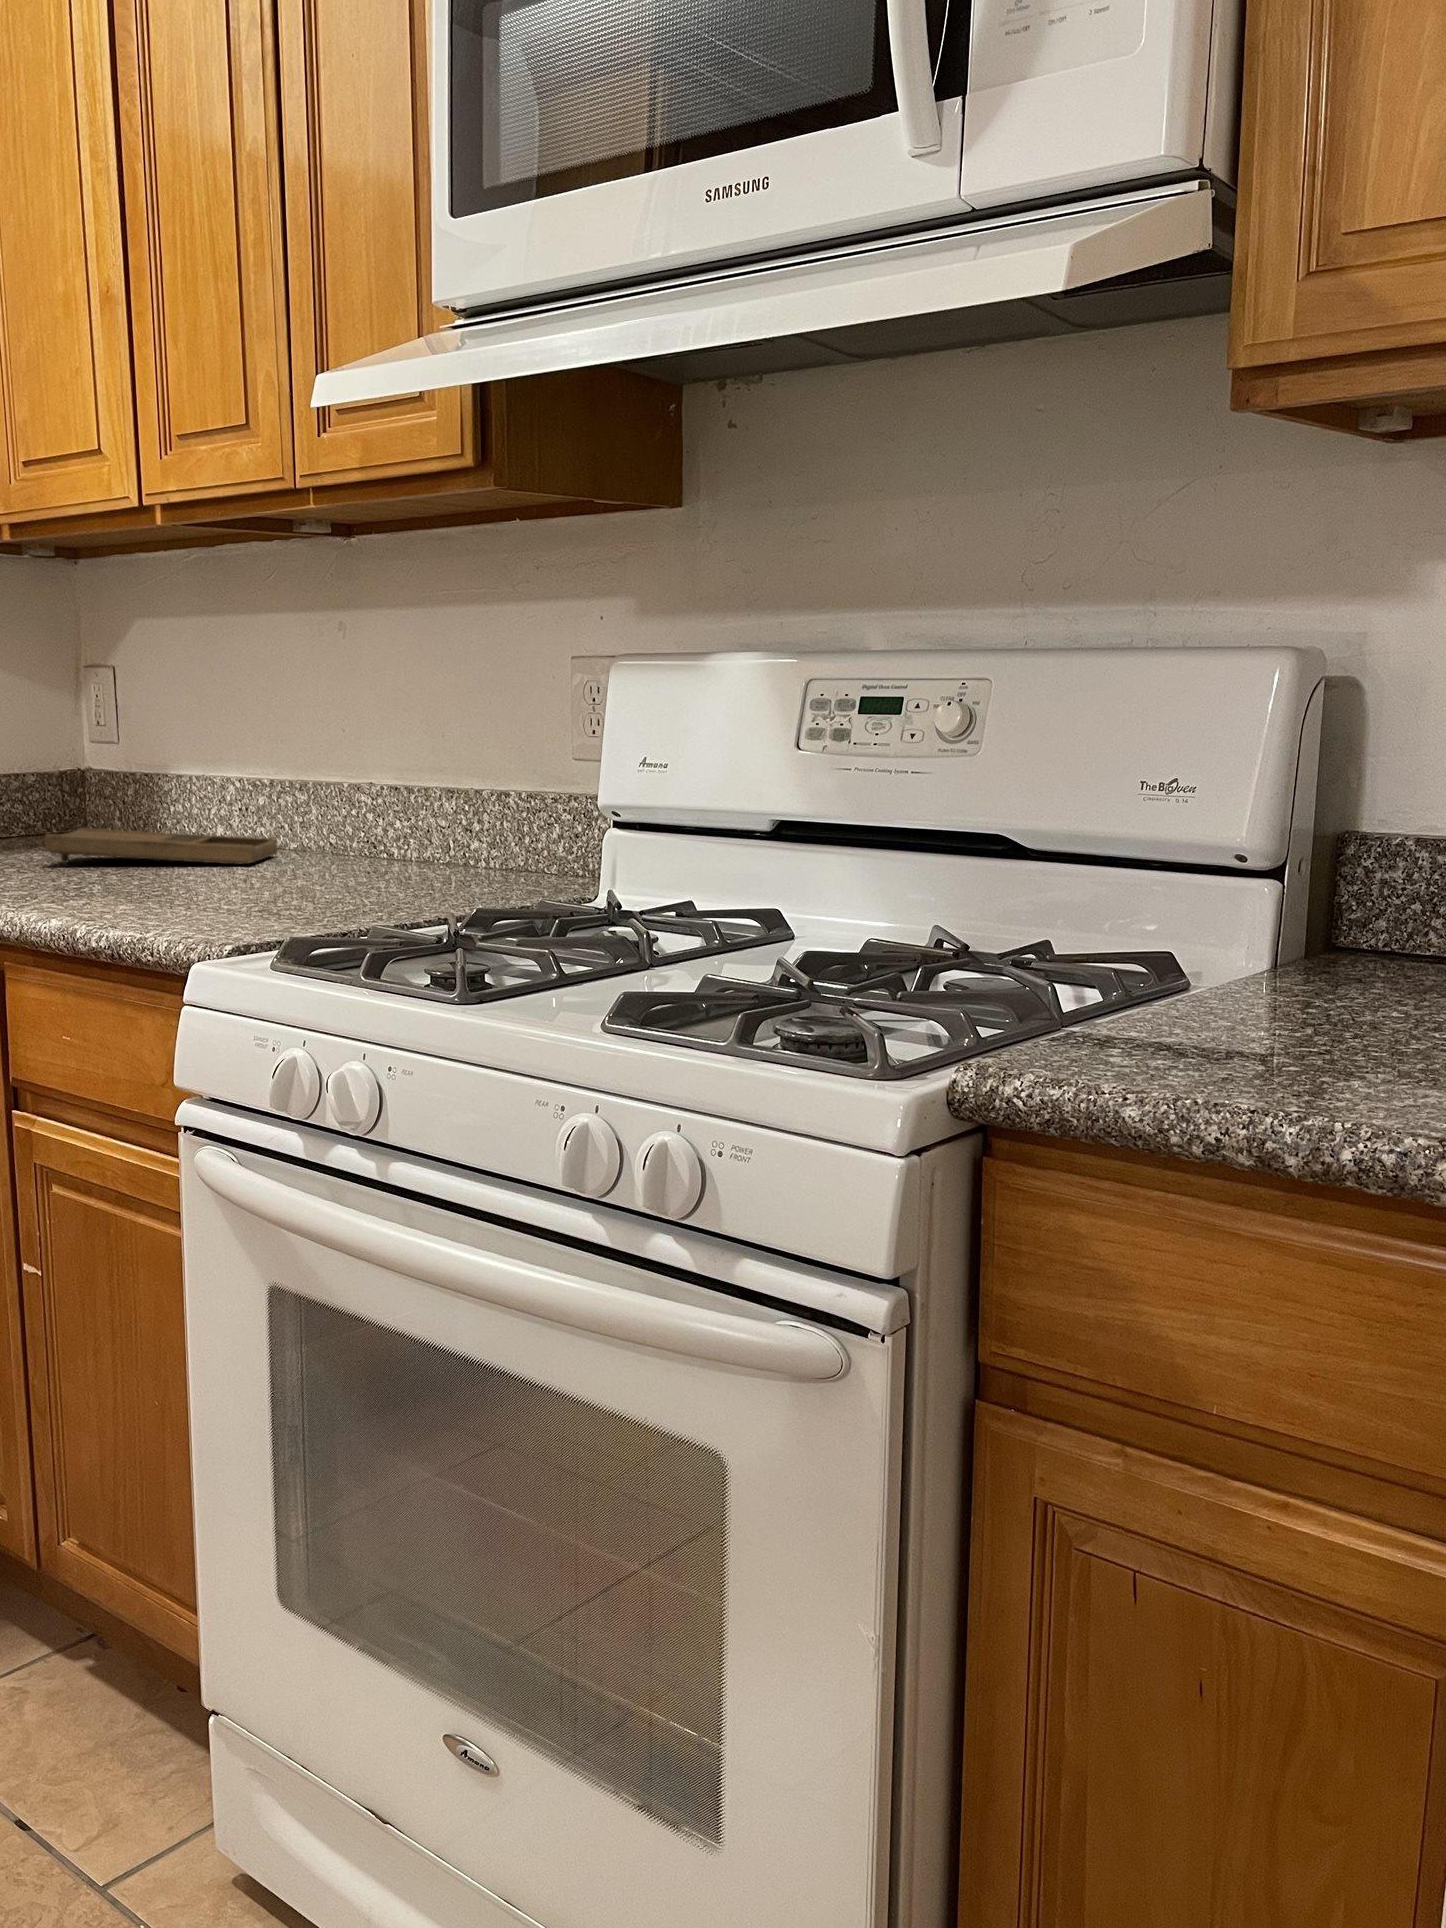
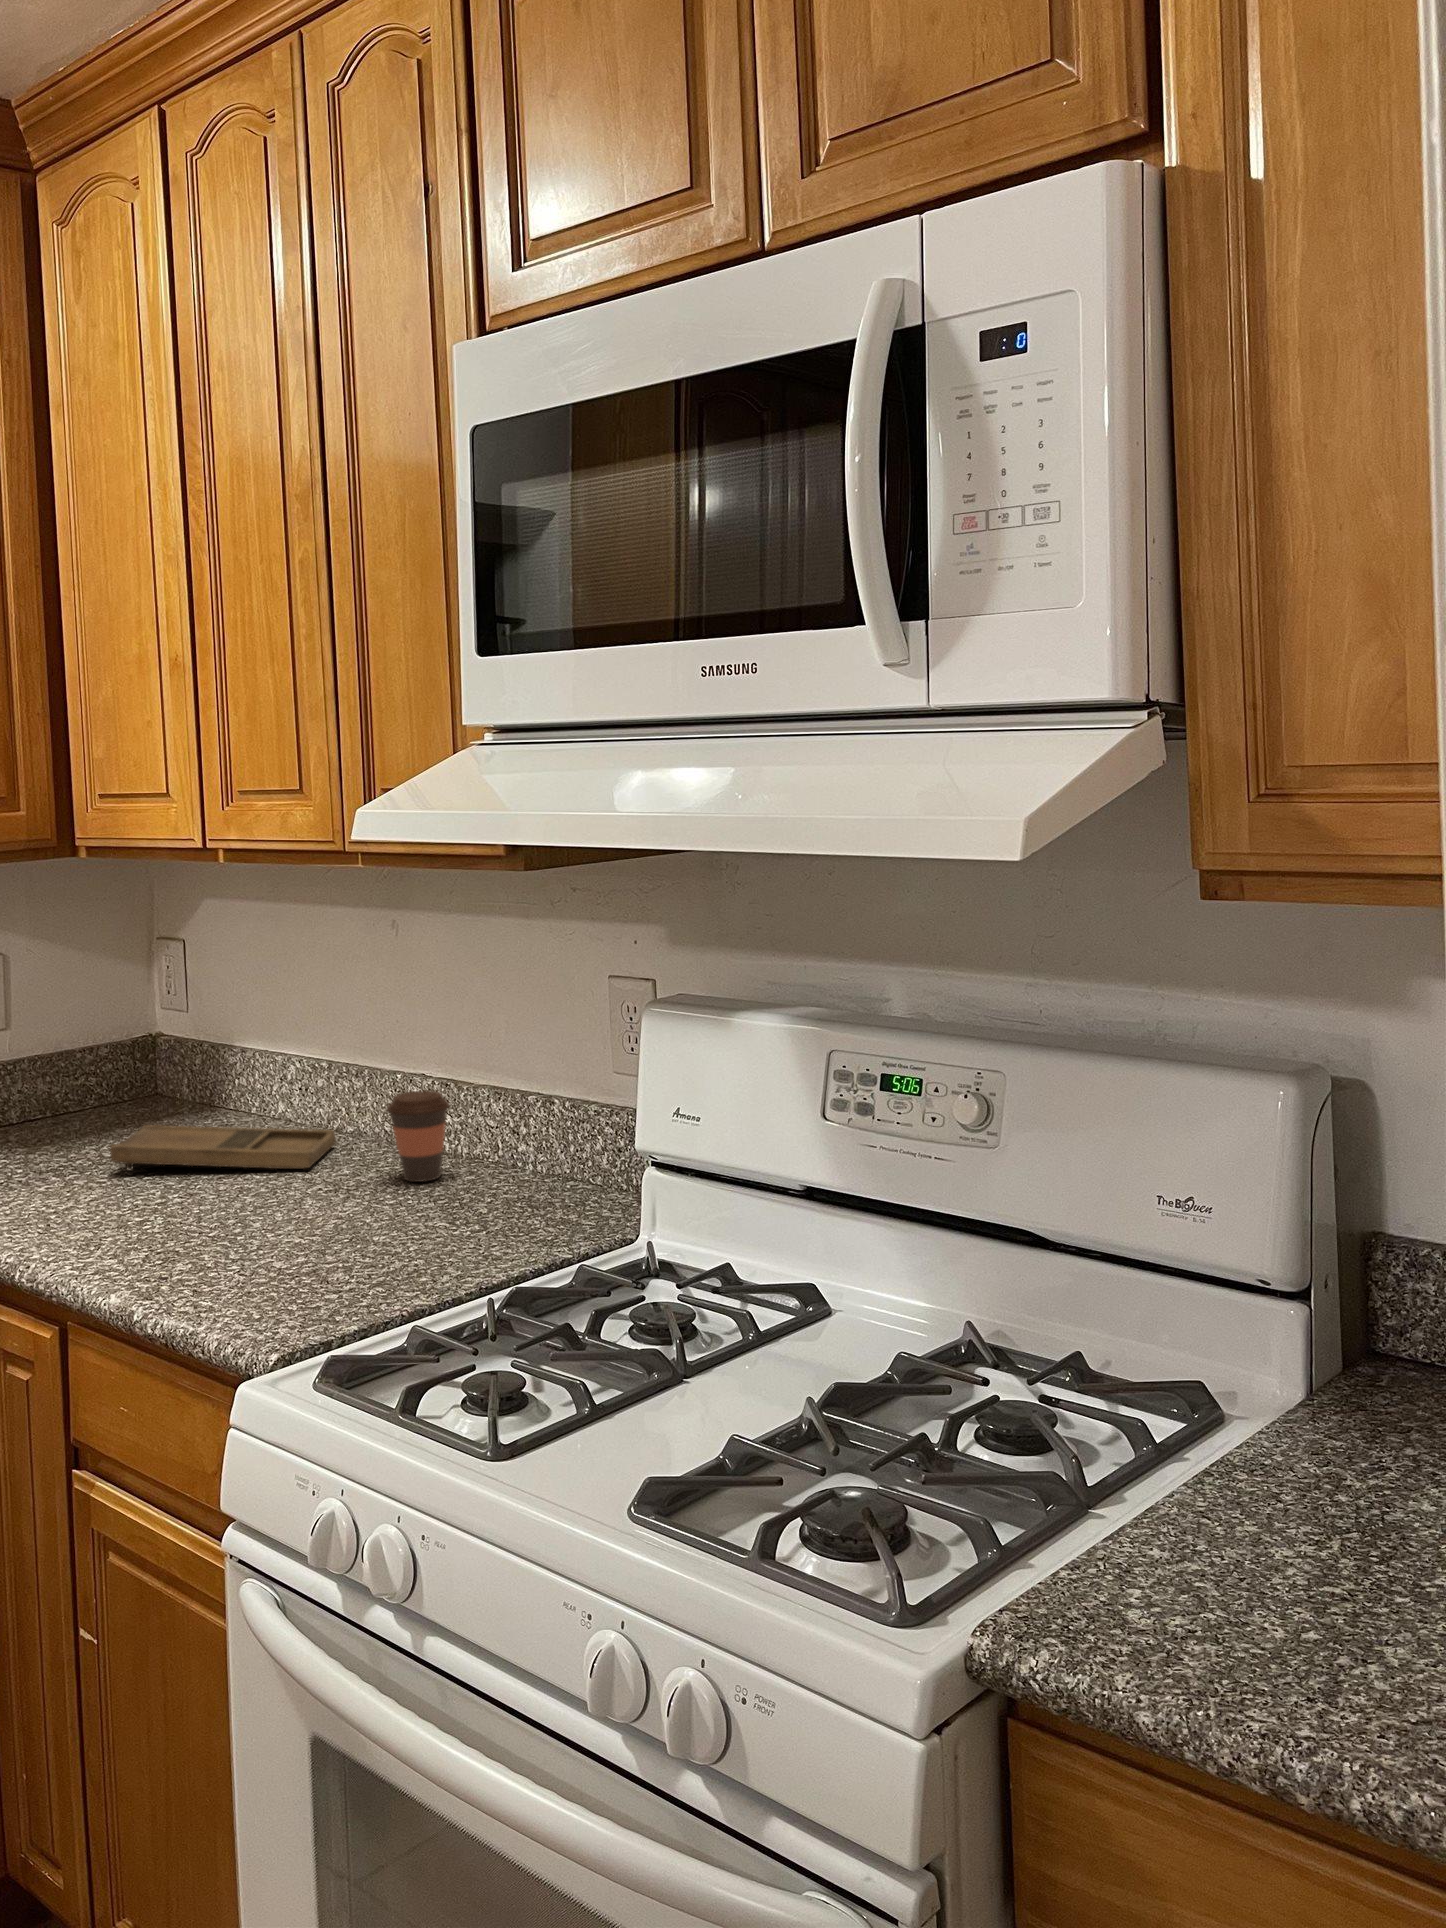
coffee cup: none [334,783,400,870] -> present [387,1091,450,1182]

